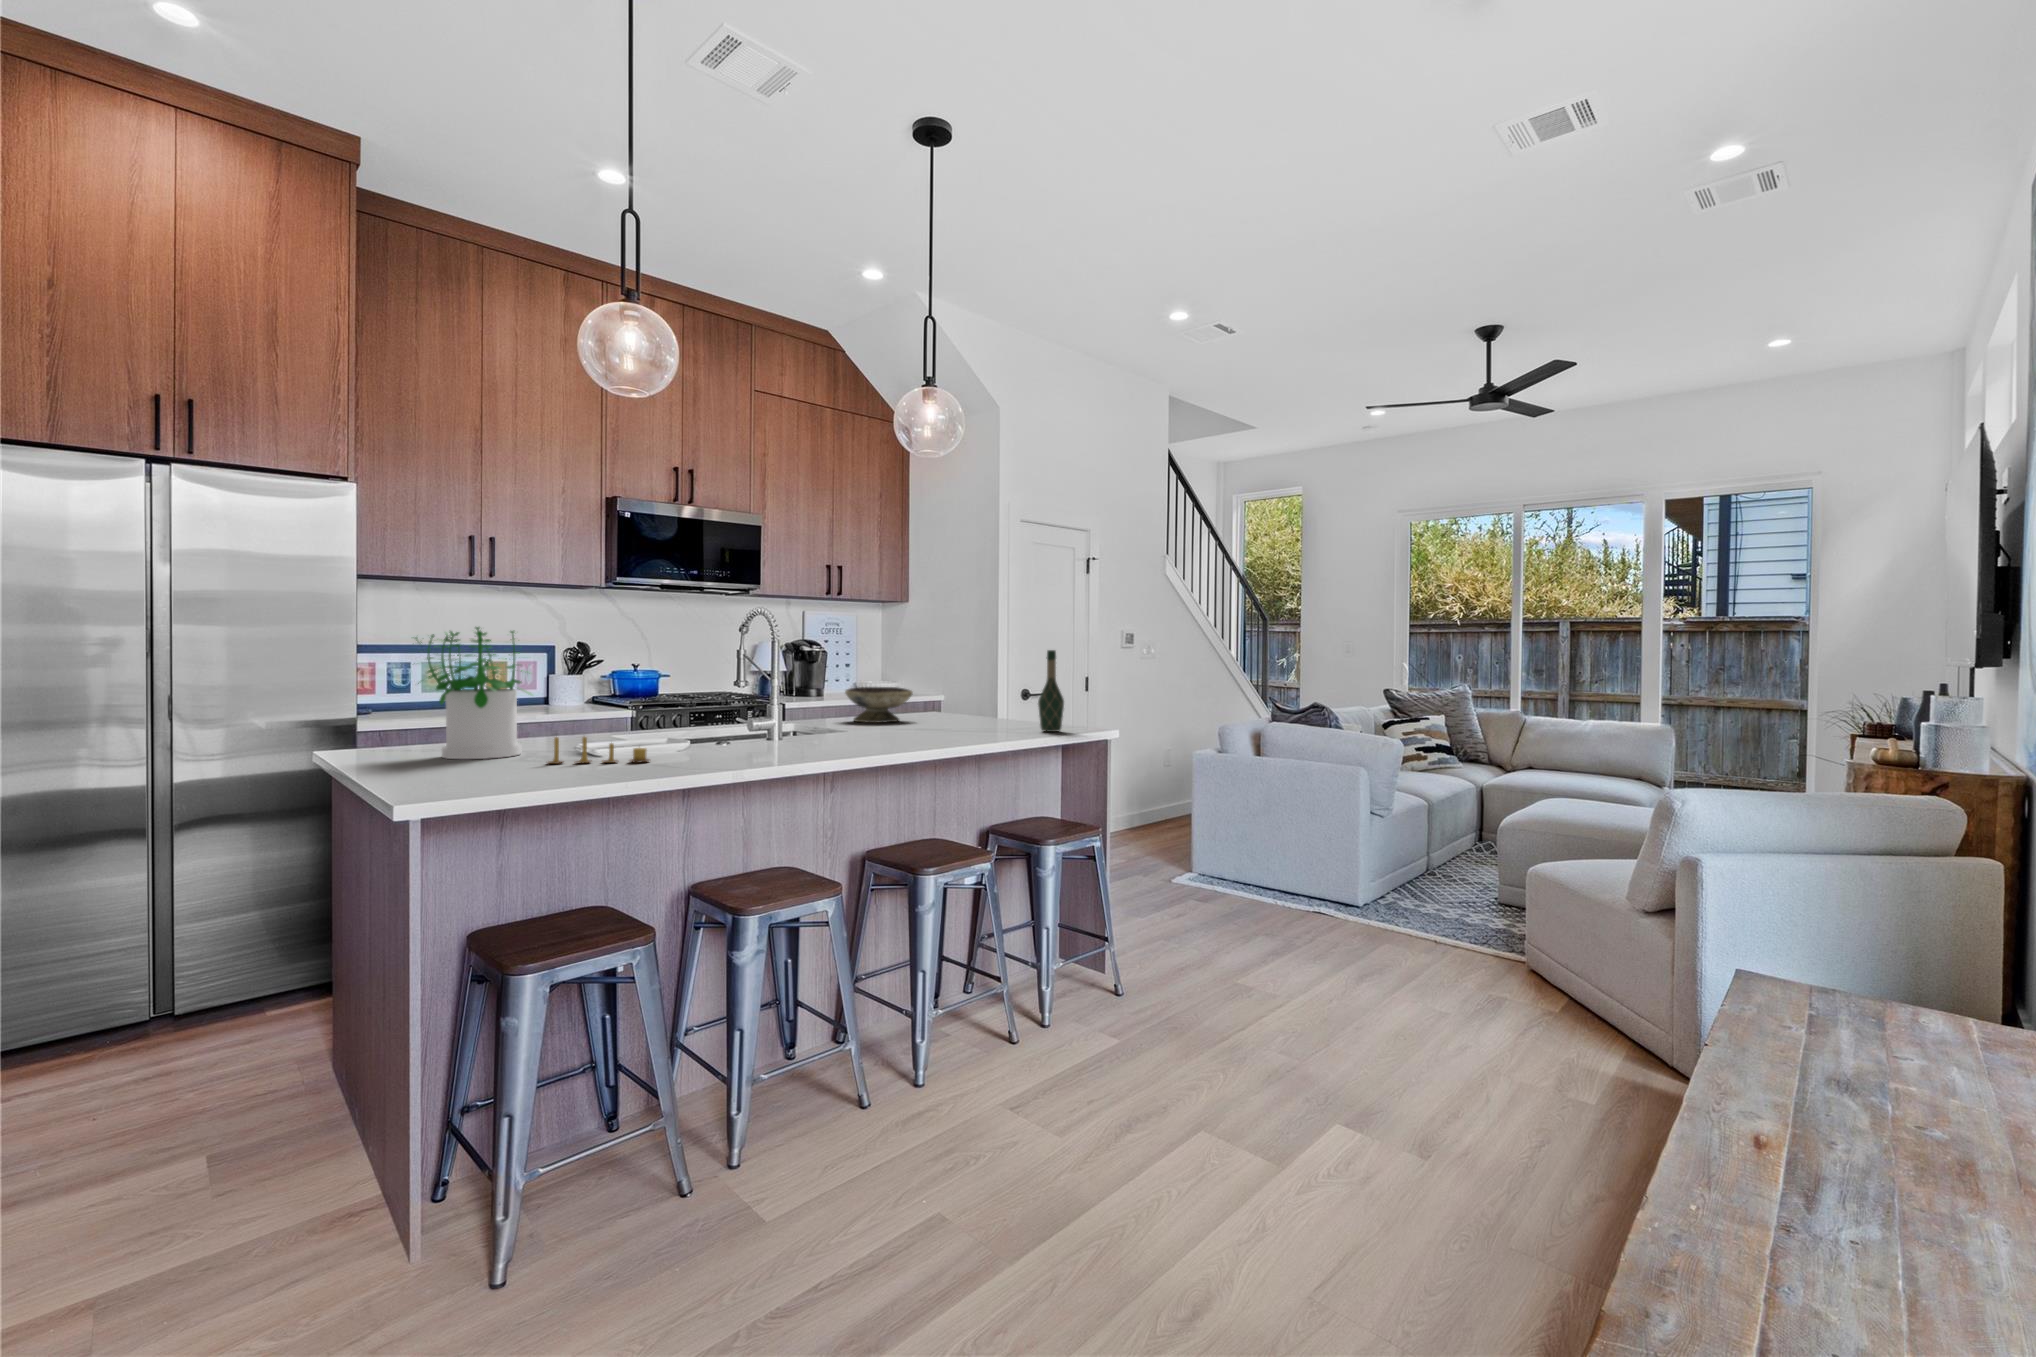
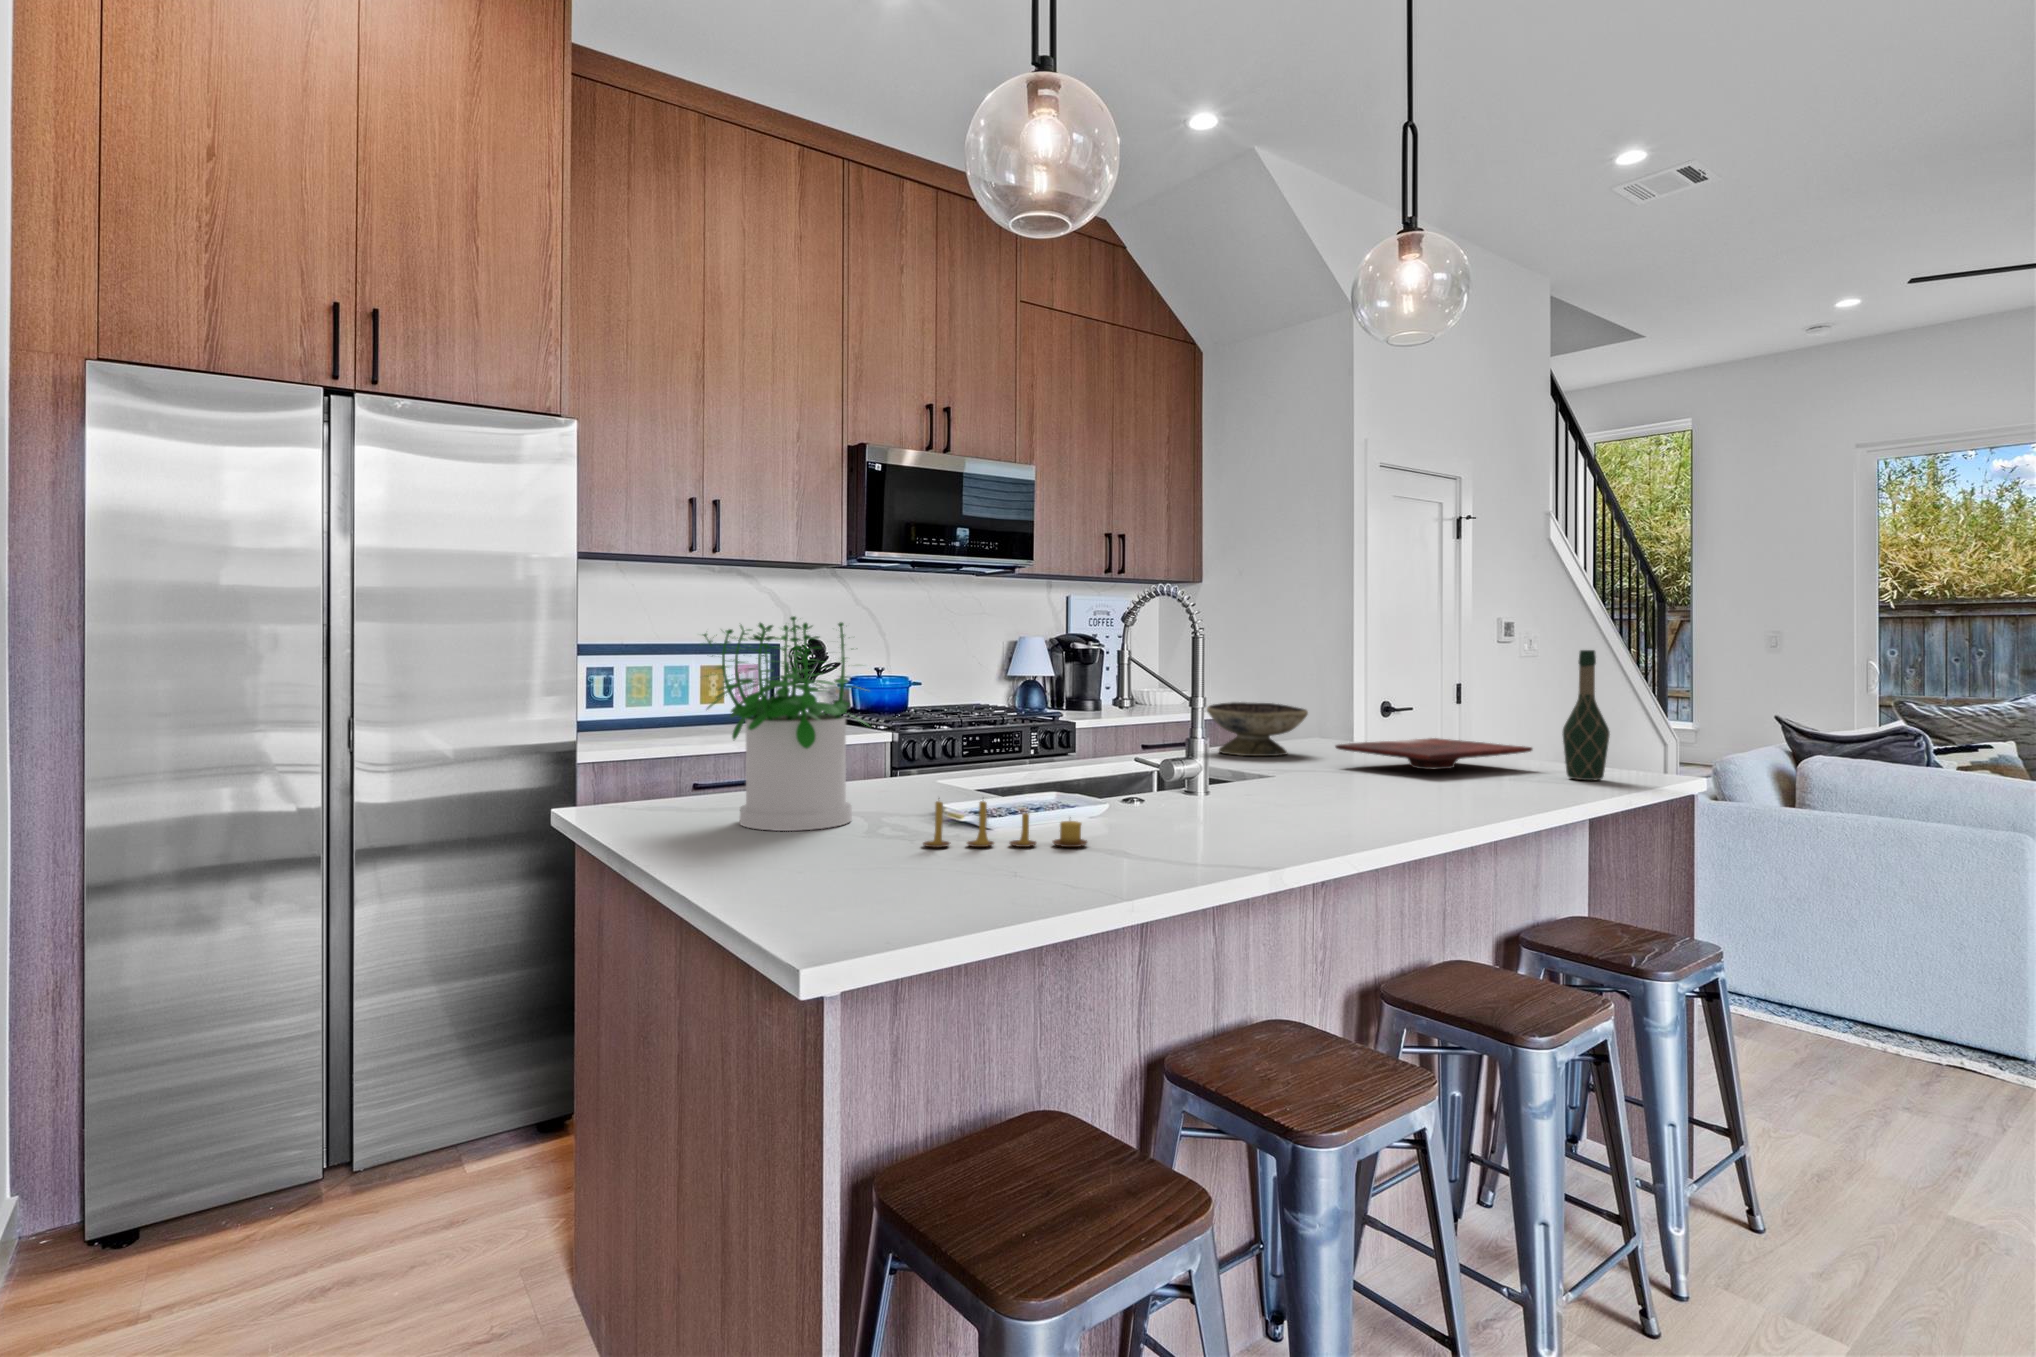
cutting board: none [911,709,1035,728] -> present [1335,738,1532,769]

